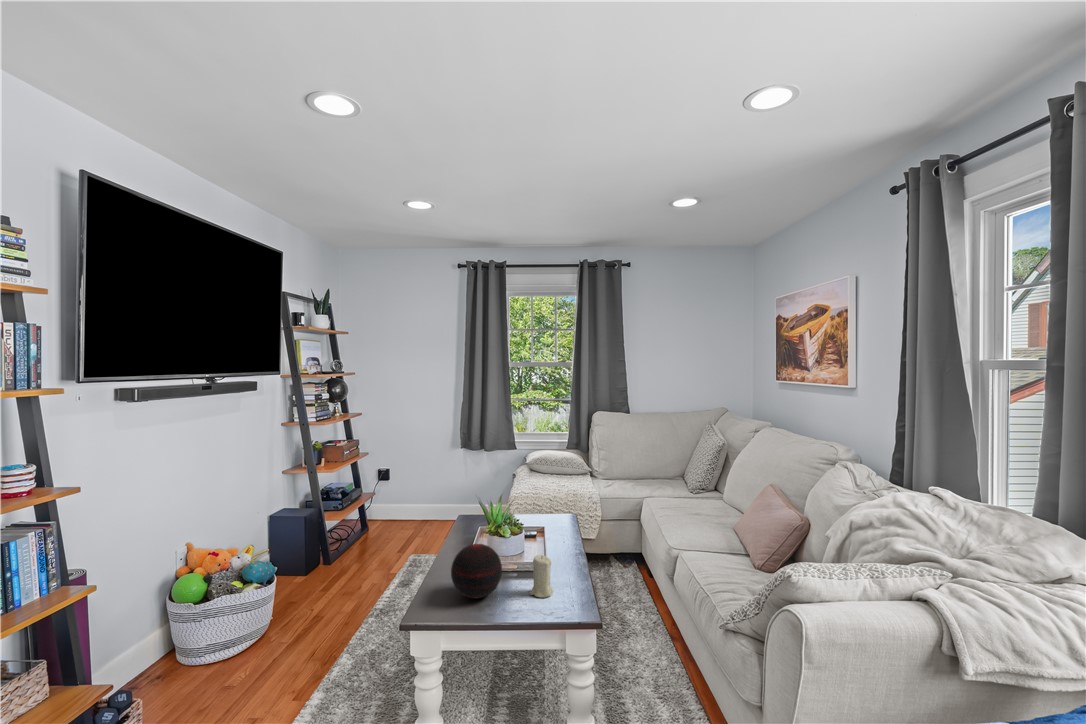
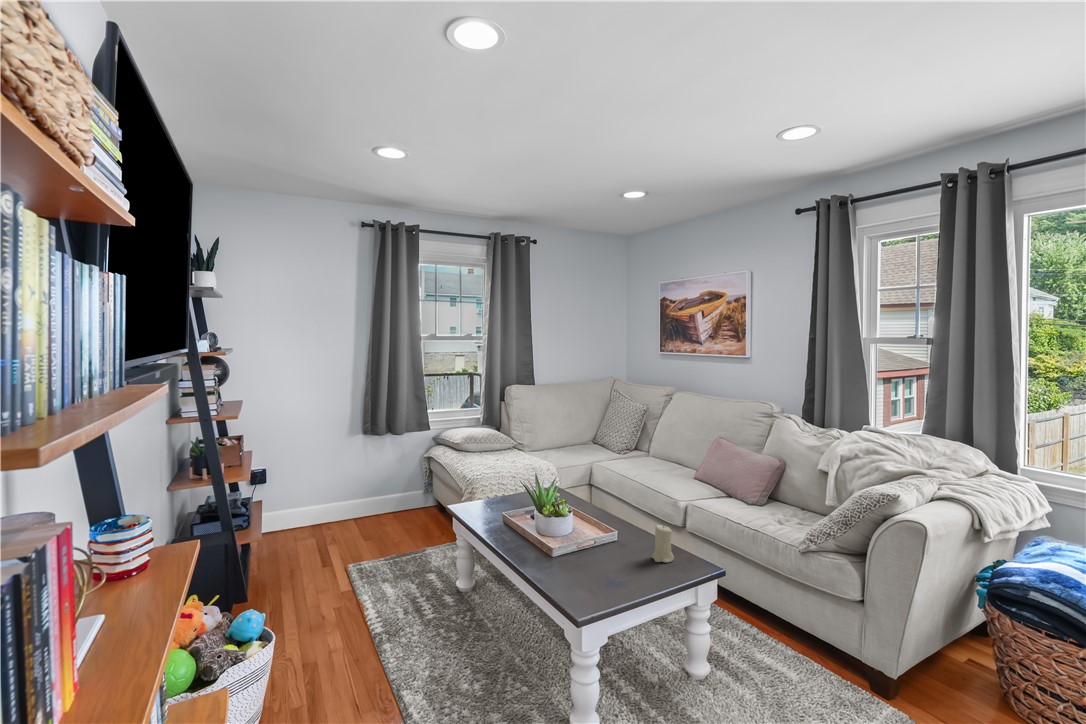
decorative orb: present [451,544,502,598] -> none [594,526,644,579]

